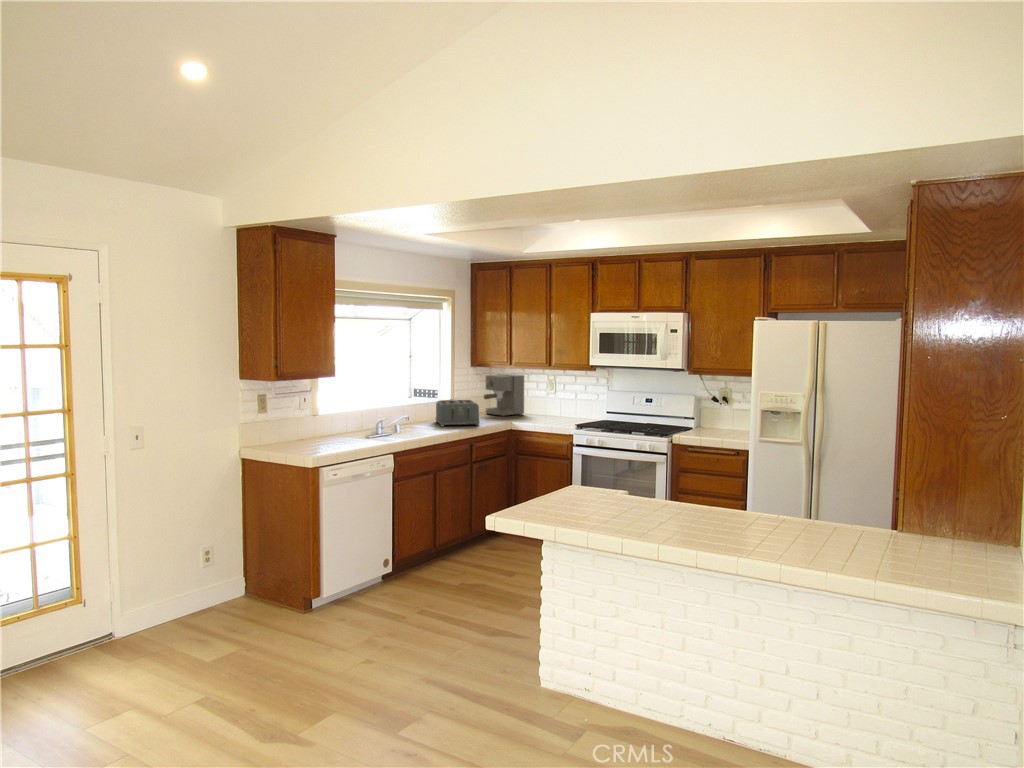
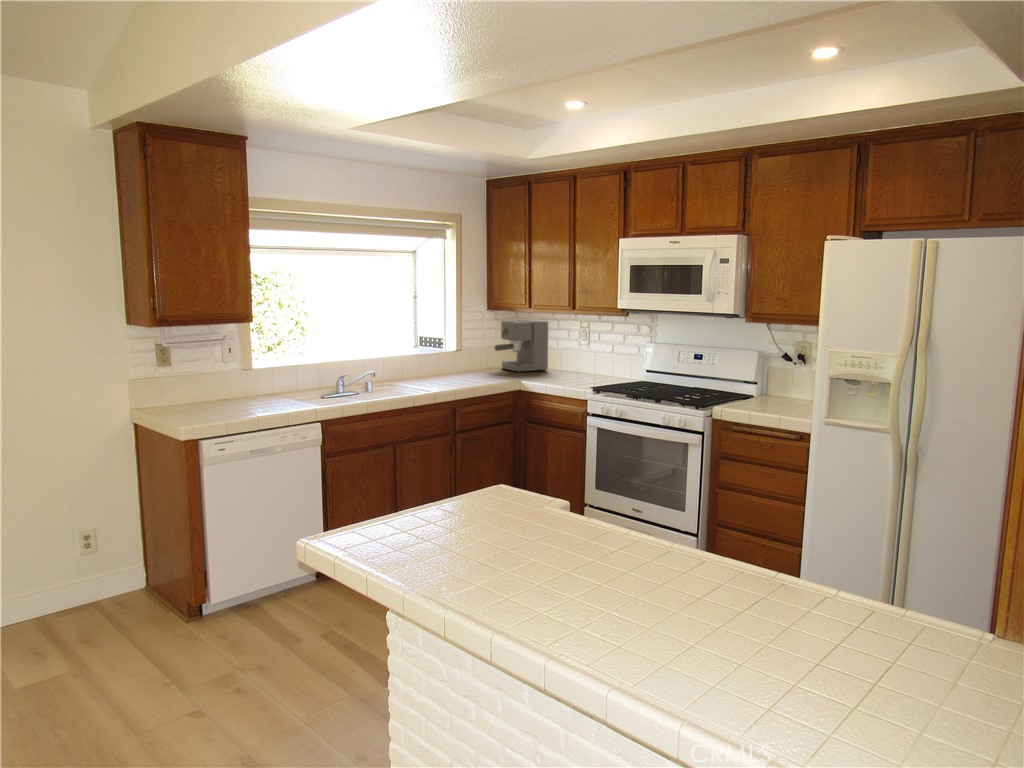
toaster: present [436,400,480,426] -> none [423,351,474,384]

